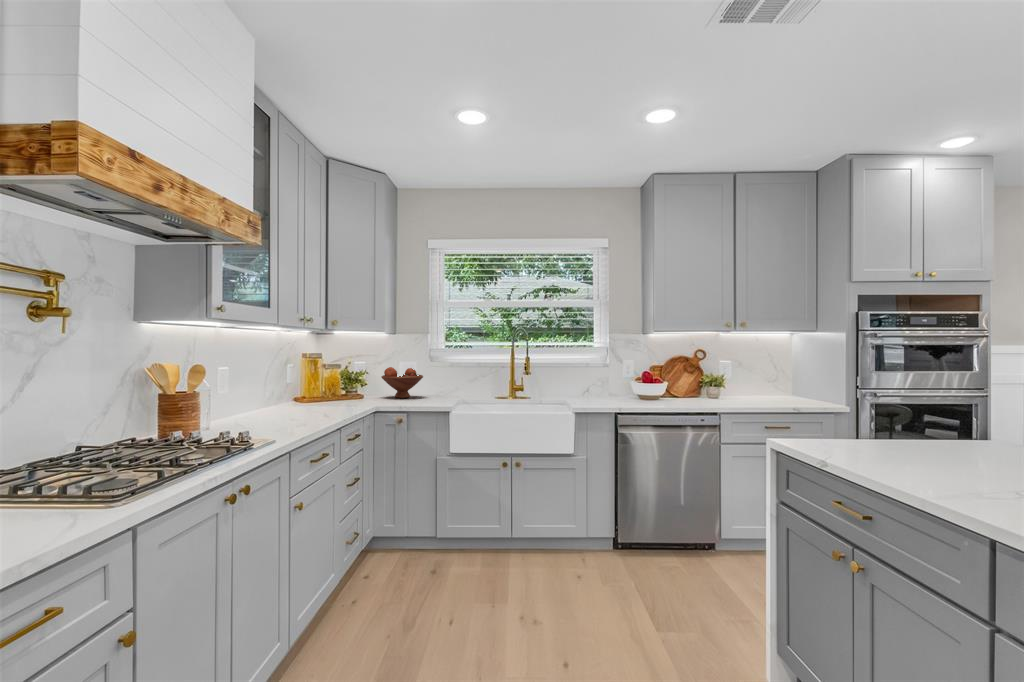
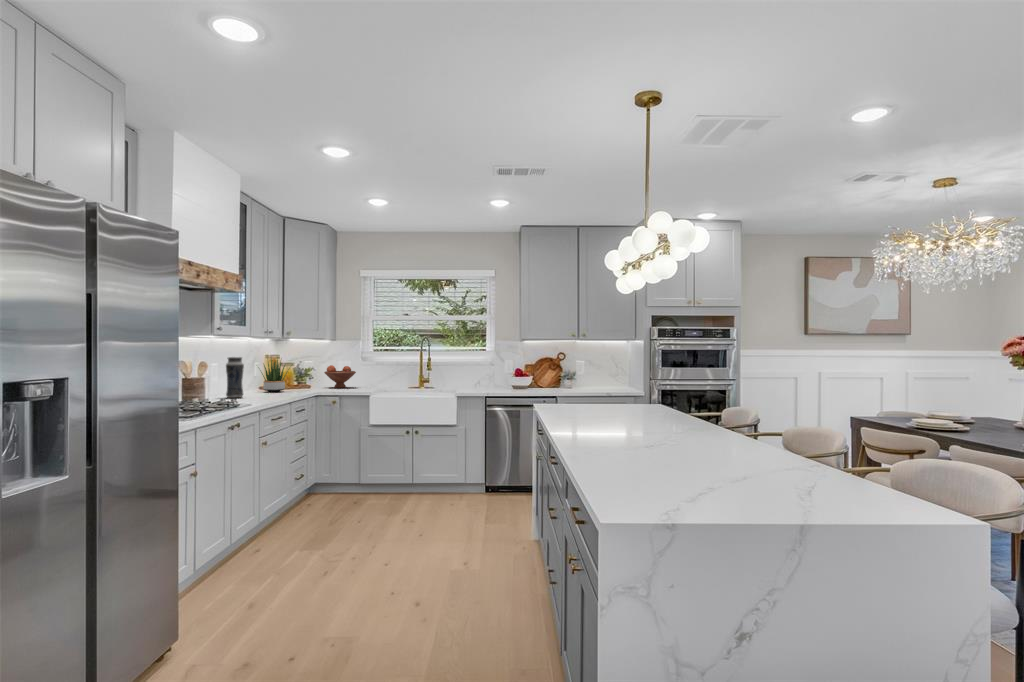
potted plant: none [284,356,344,408] -> present [260,359,289,392]
vase: none [237,358,266,425] -> present [226,357,244,398]

